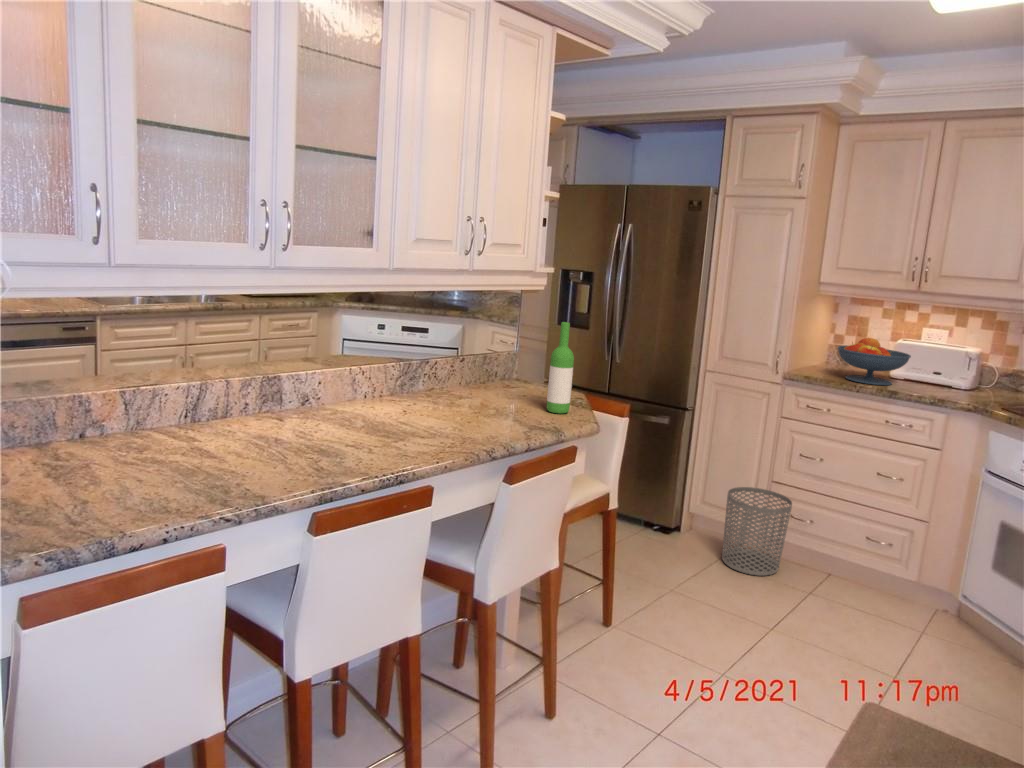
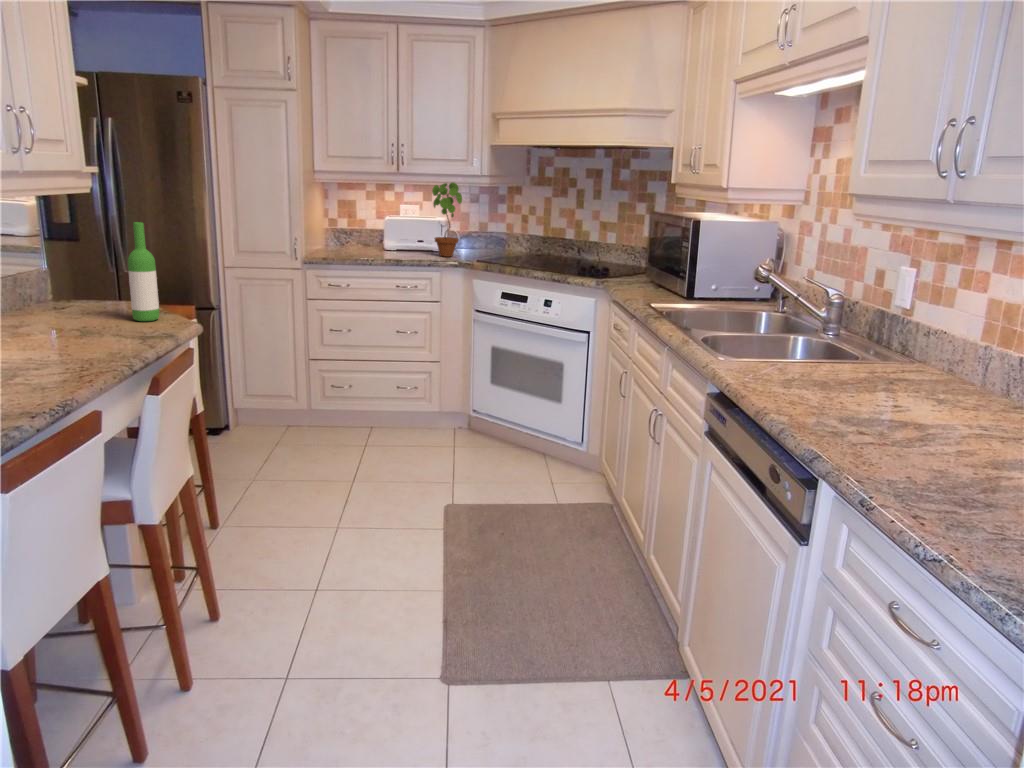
potted plant: none [951,307,999,396] -> present [432,183,462,257]
fruit bowl: present [838,338,911,385] -> none [344,217,403,257]
waste bin: present [722,487,792,576] -> none [277,368,336,446]

